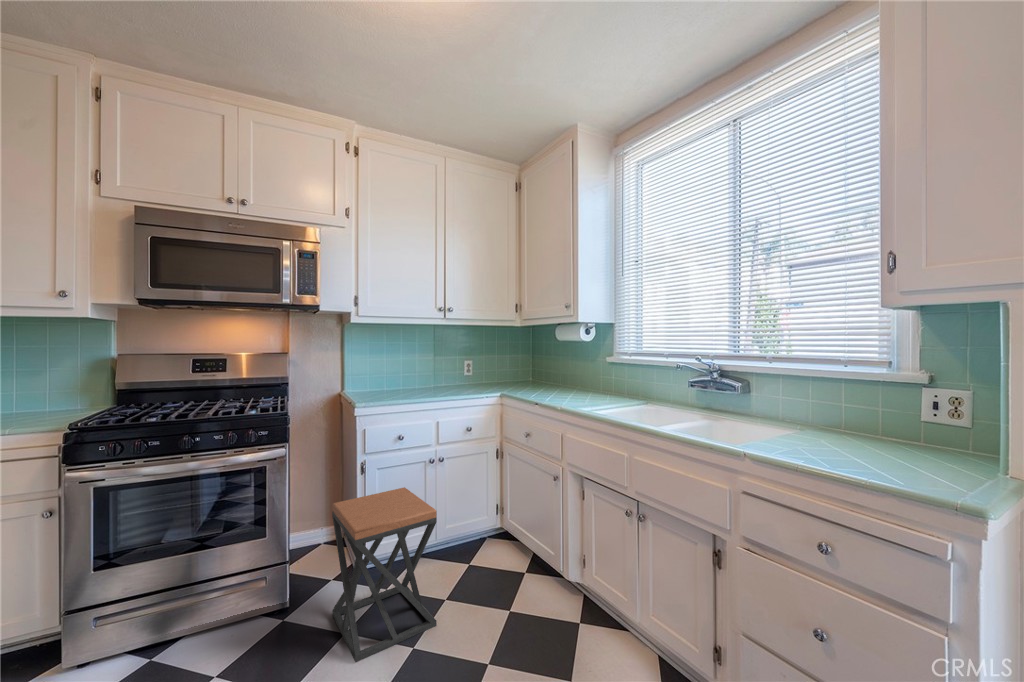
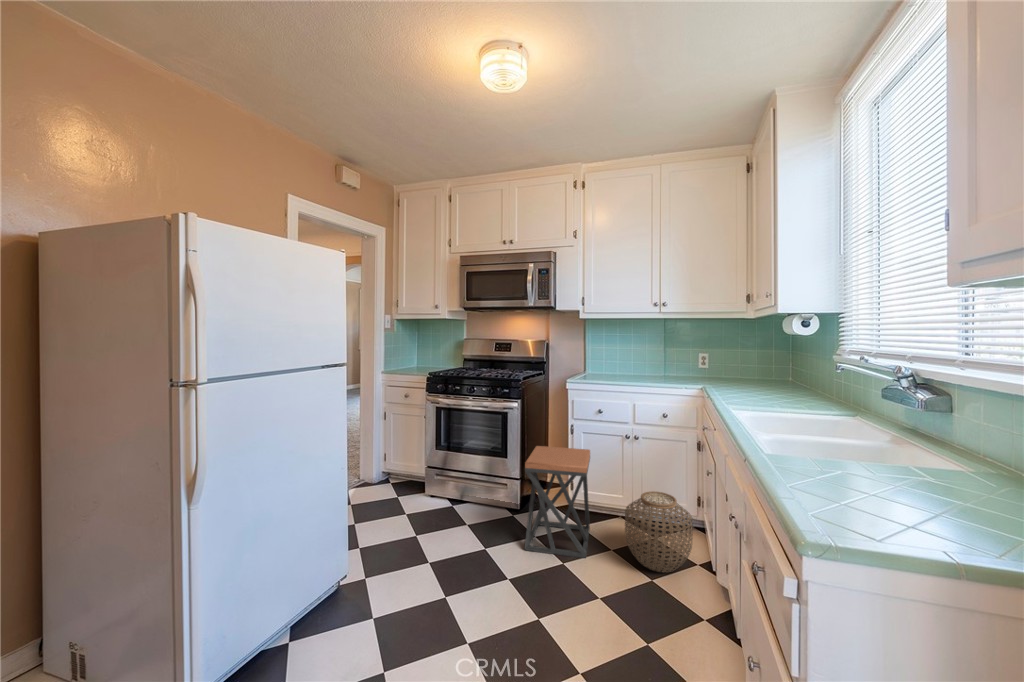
woven basket: none [467,511,536,600] -> present [625,491,693,572]

